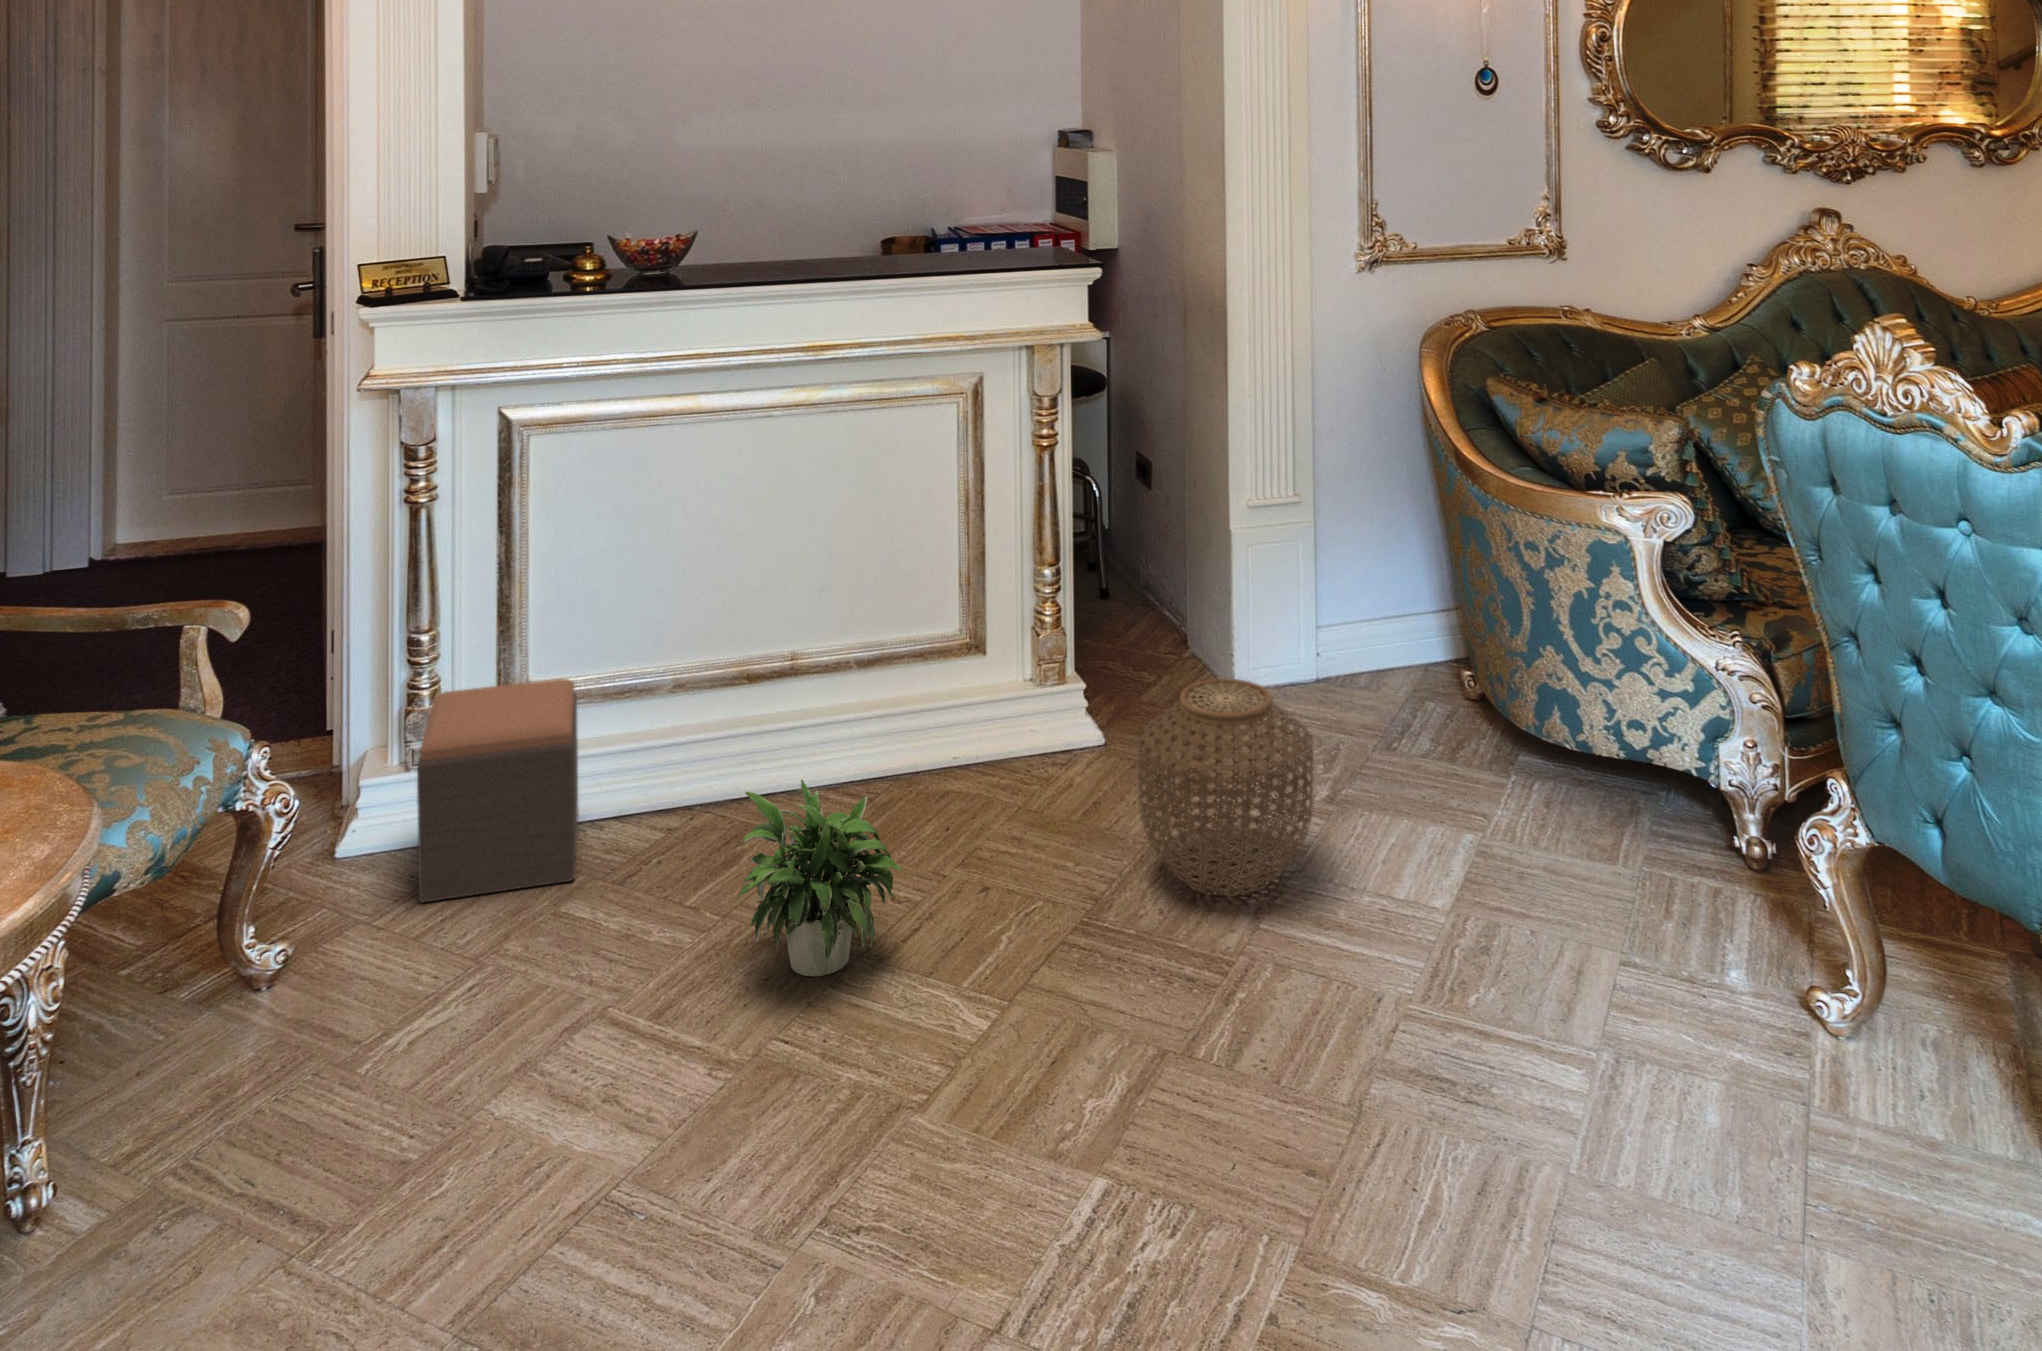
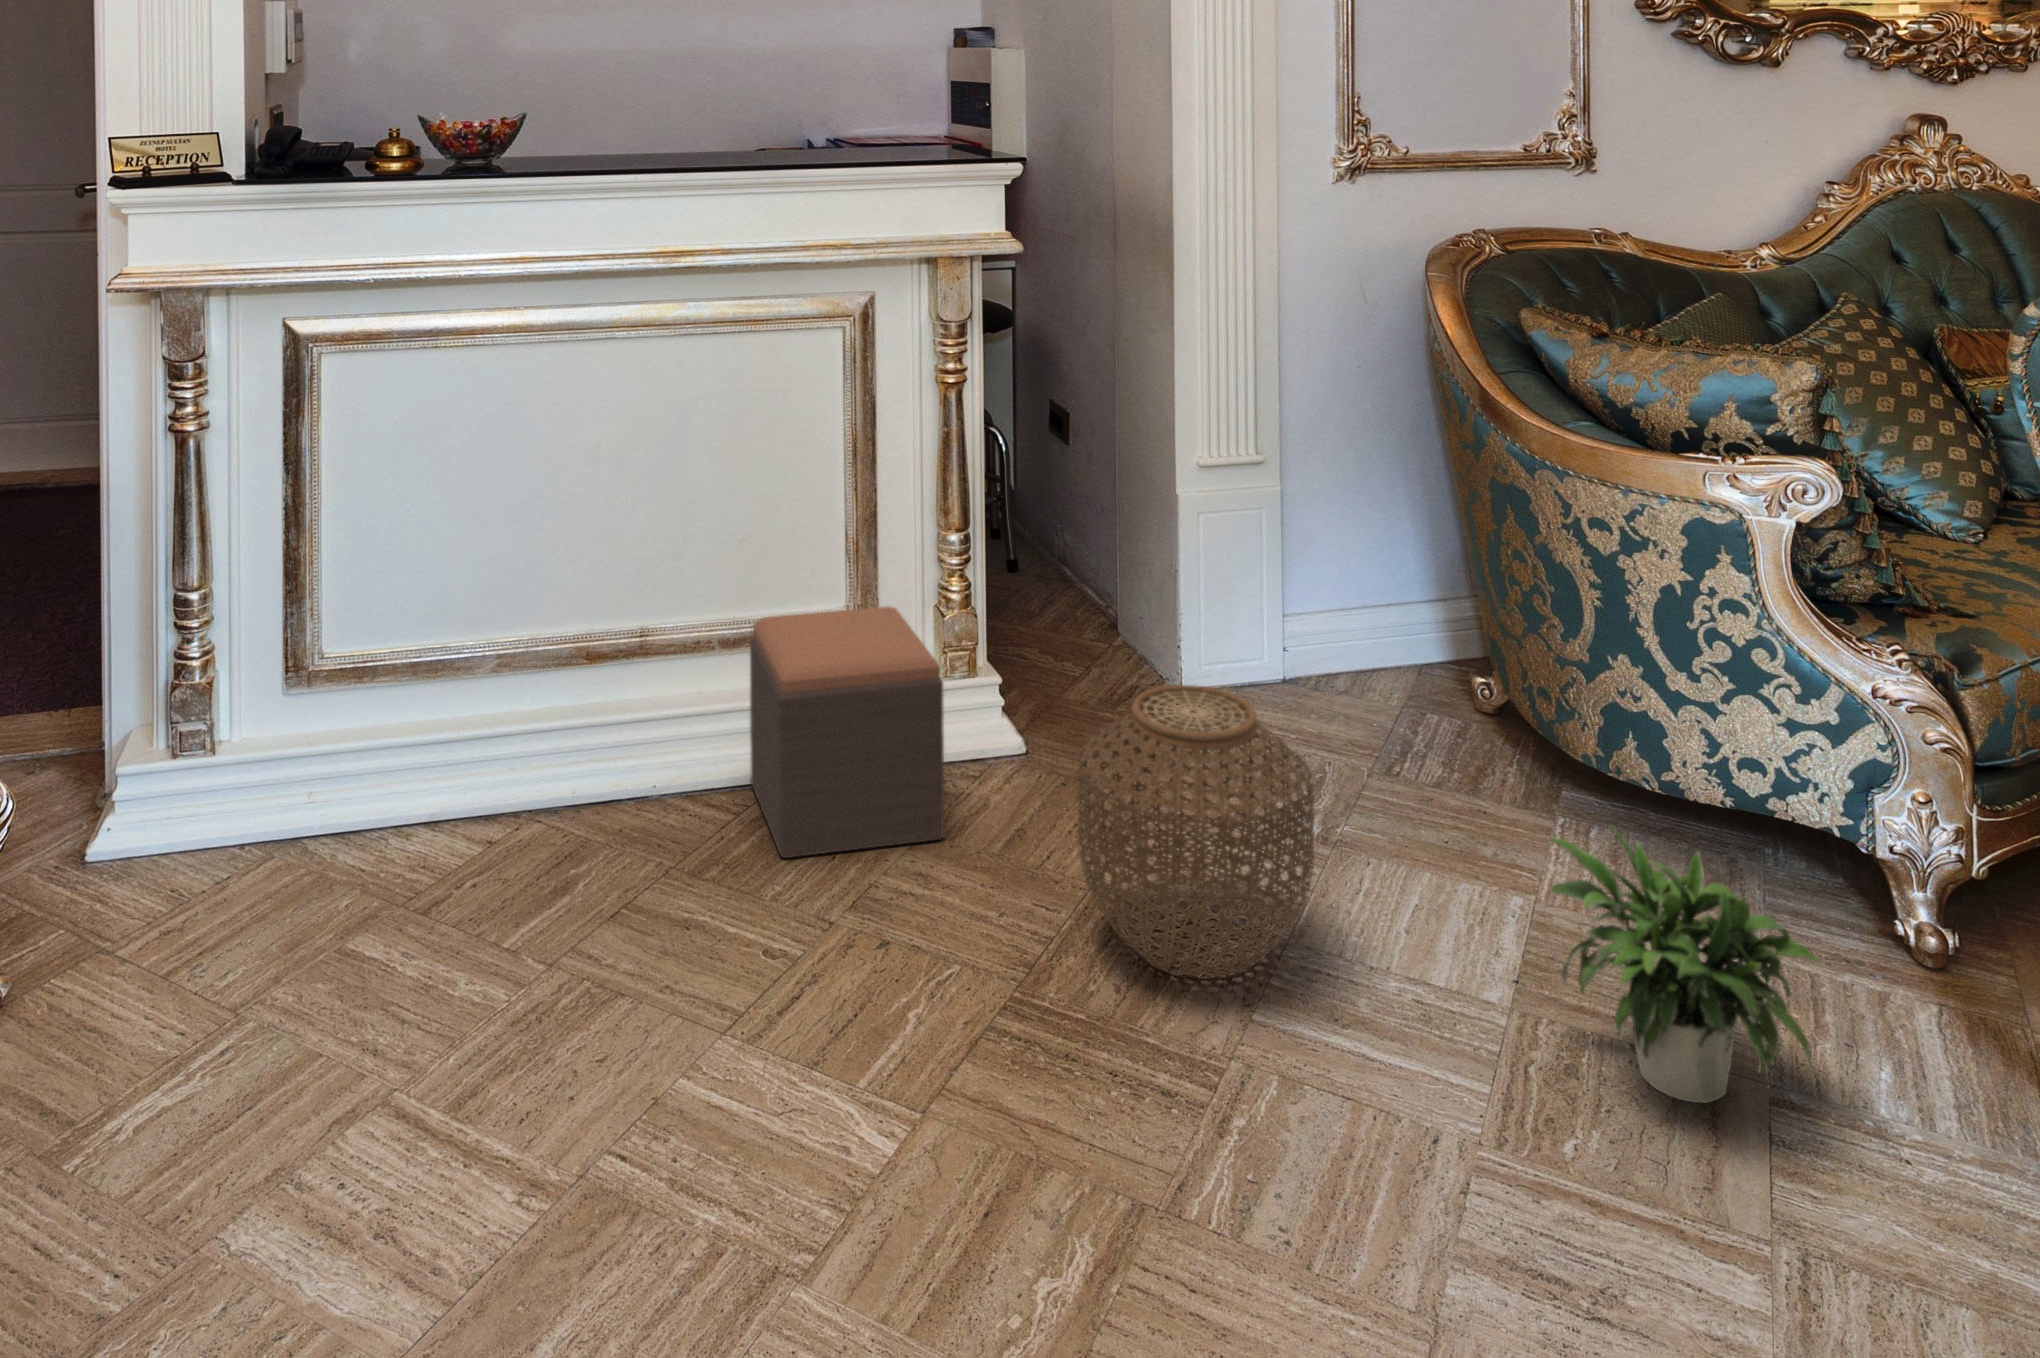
footstool: present [417,679,579,902] -> present [750,606,944,858]
potted plant: present [737,779,901,976] -> present [1510,825,1820,1103]

